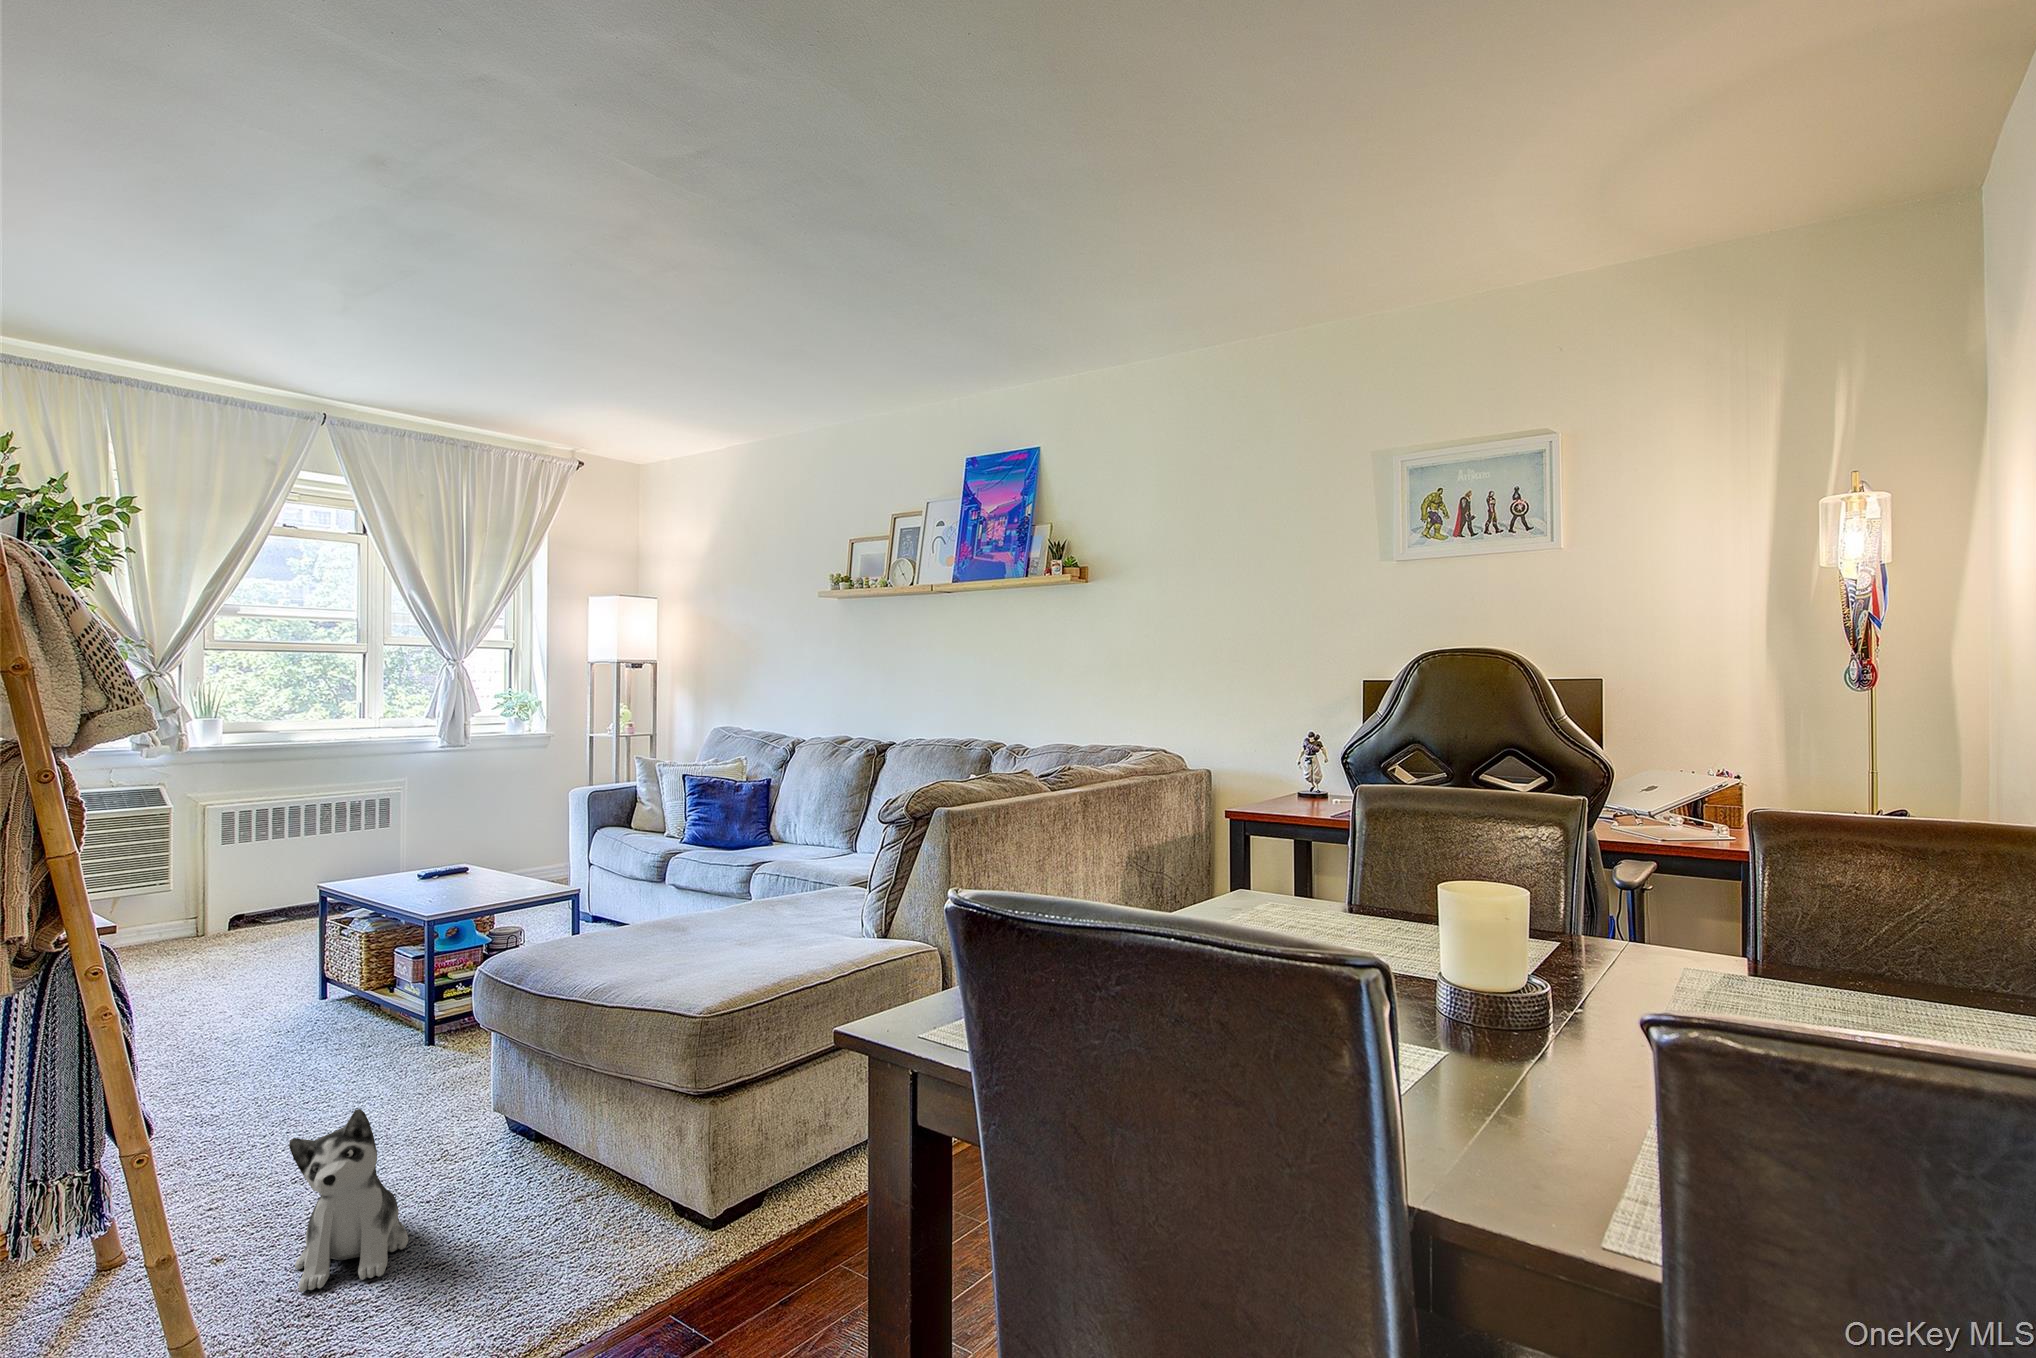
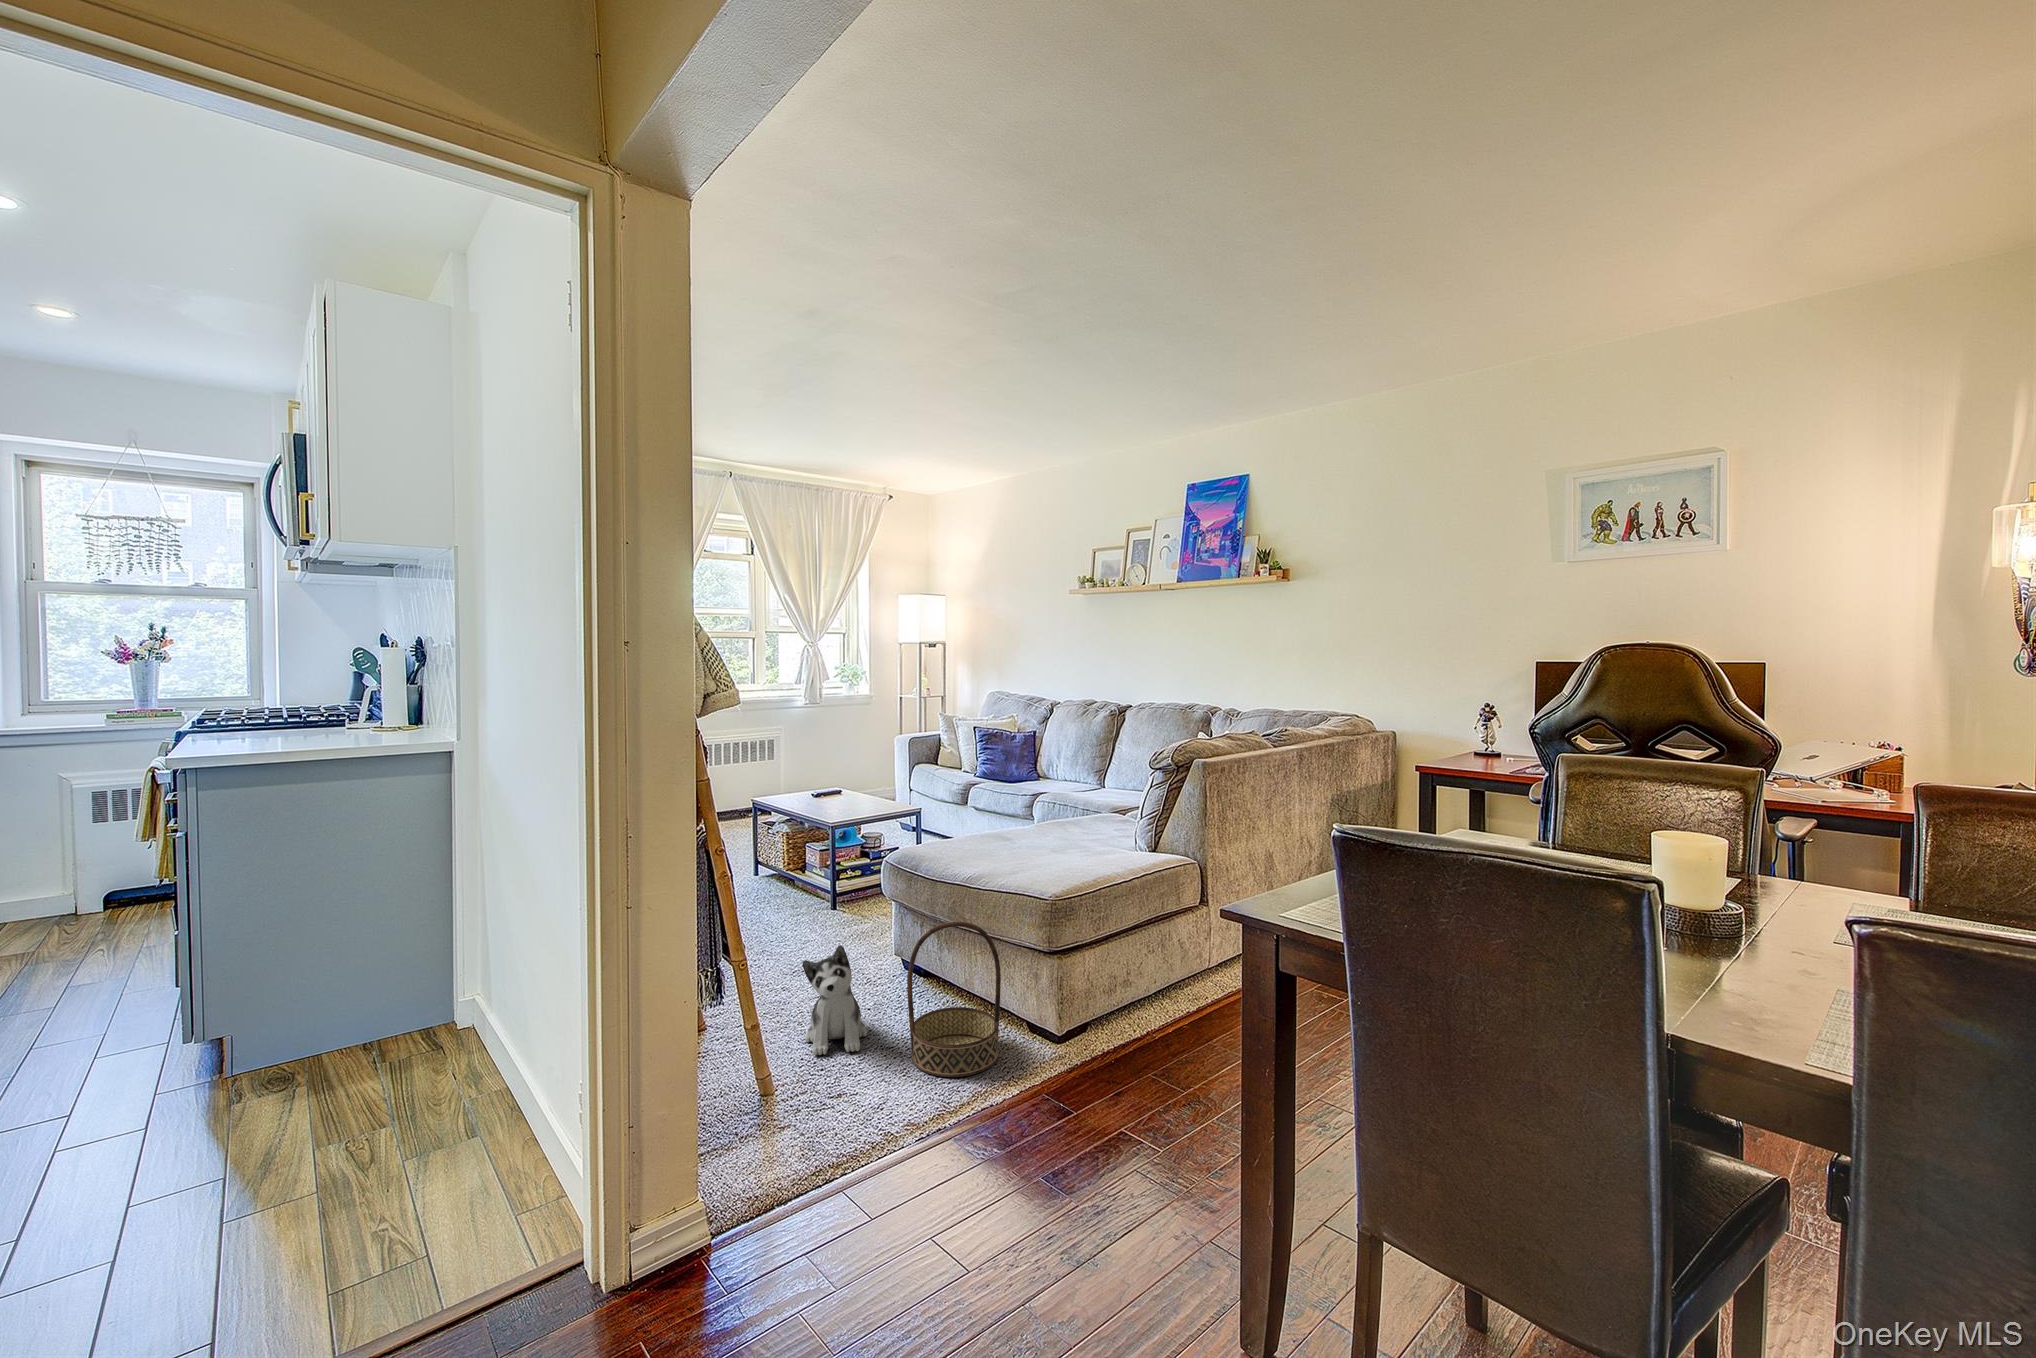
basket: none [462,1059,619,1306] -> present [907,921,1001,1077]

